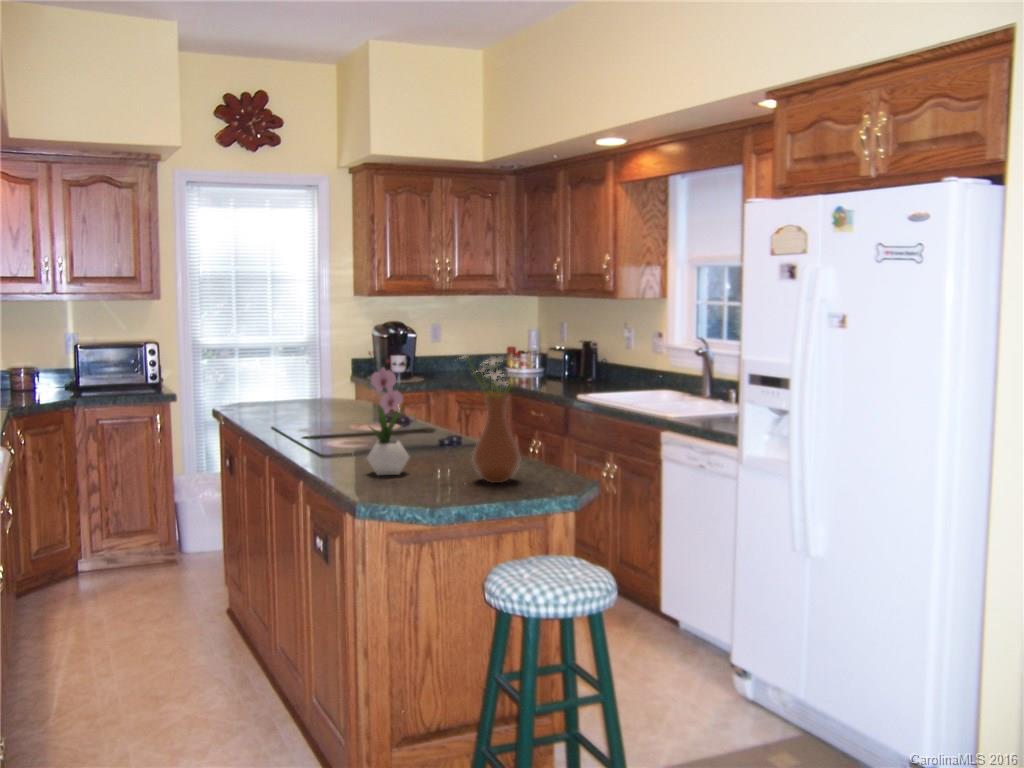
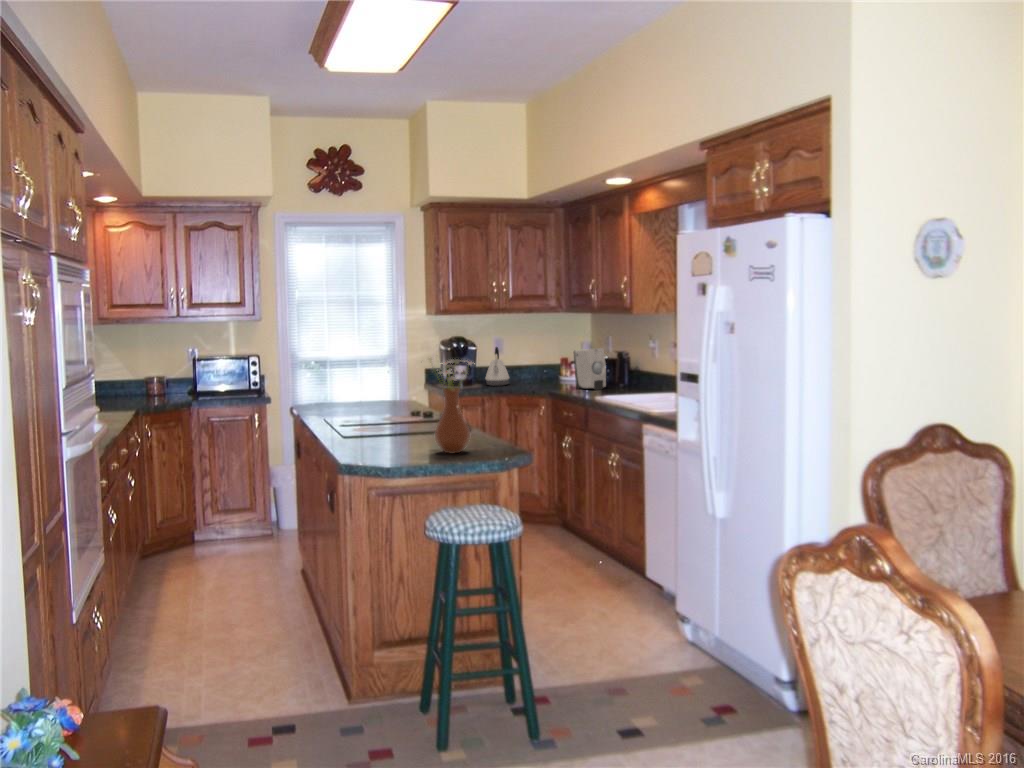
kettle: none [427,334,454,378] -> present [485,347,509,386]
soap dispenser: none [535,337,572,384] -> present [574,348,606,390]
flower arrangement: present [367,351,409,475] -> none [361,355,396,448]

